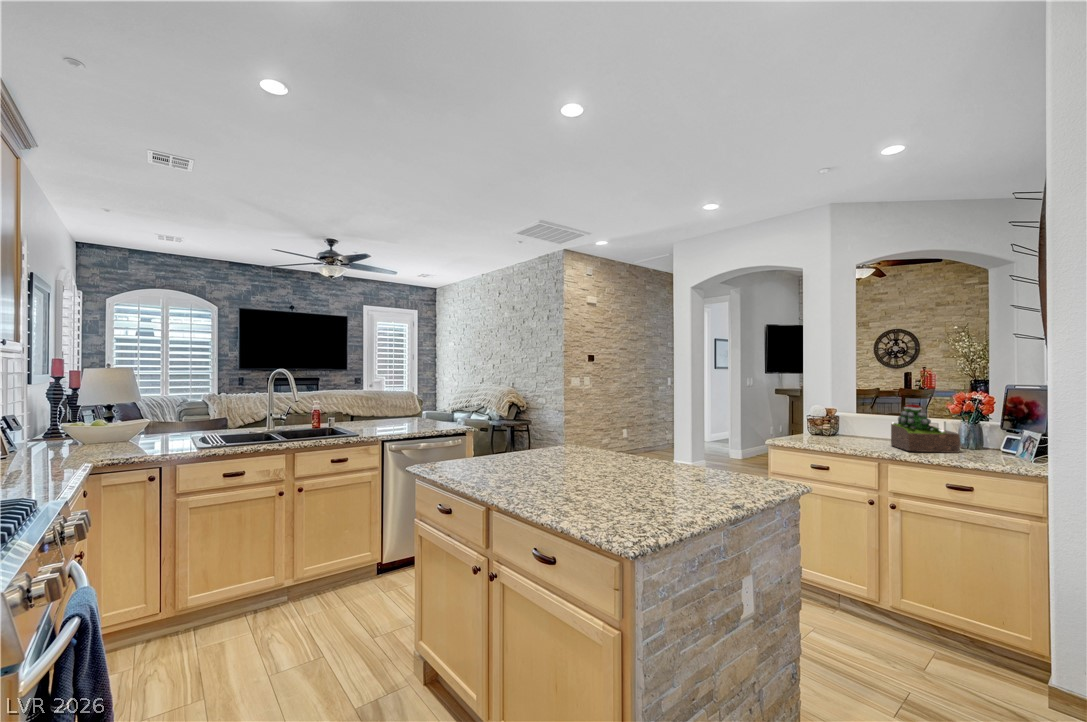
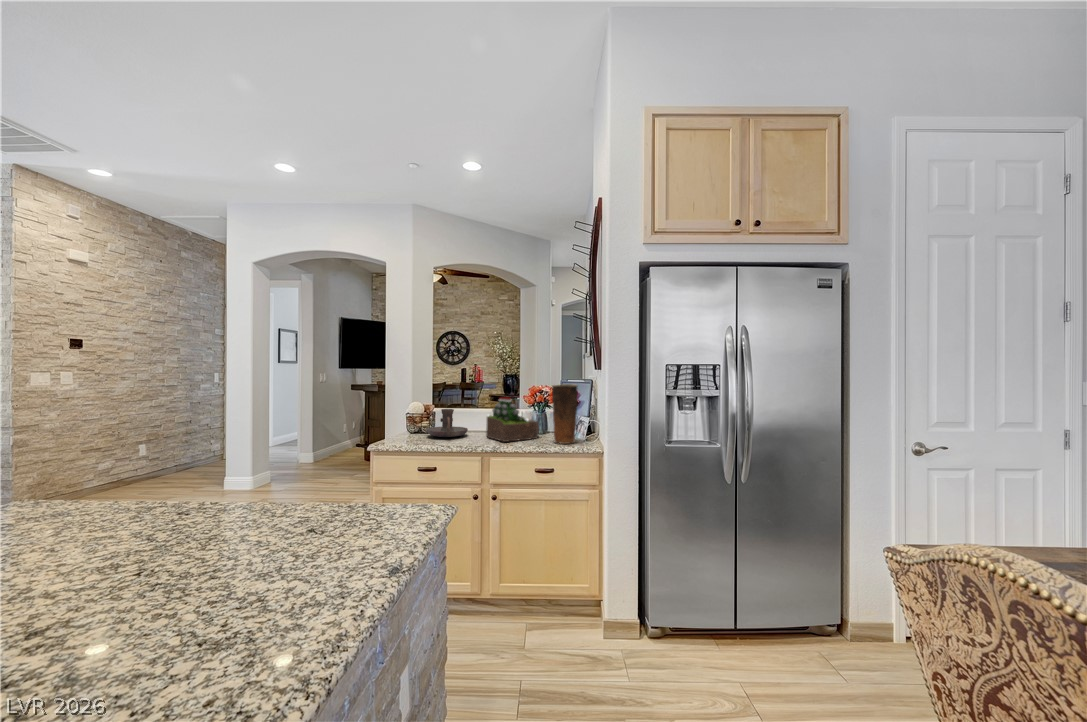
vase: none [973,393,1012,462] -> present [552,384,577,444]
candle holder: none [824,414,871,441] -> present [426,409,468,437]

